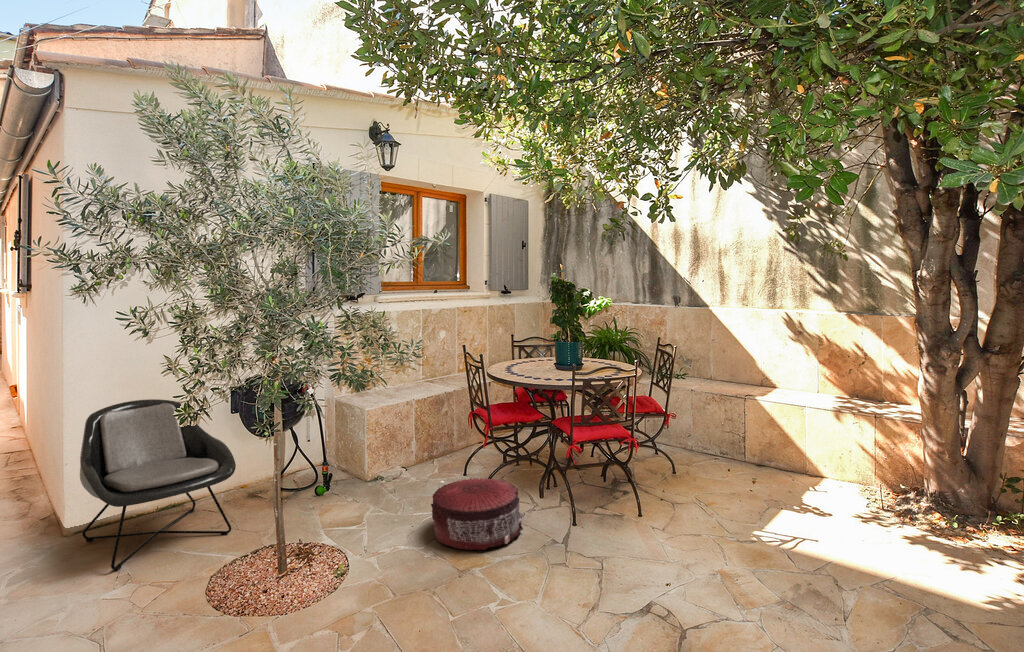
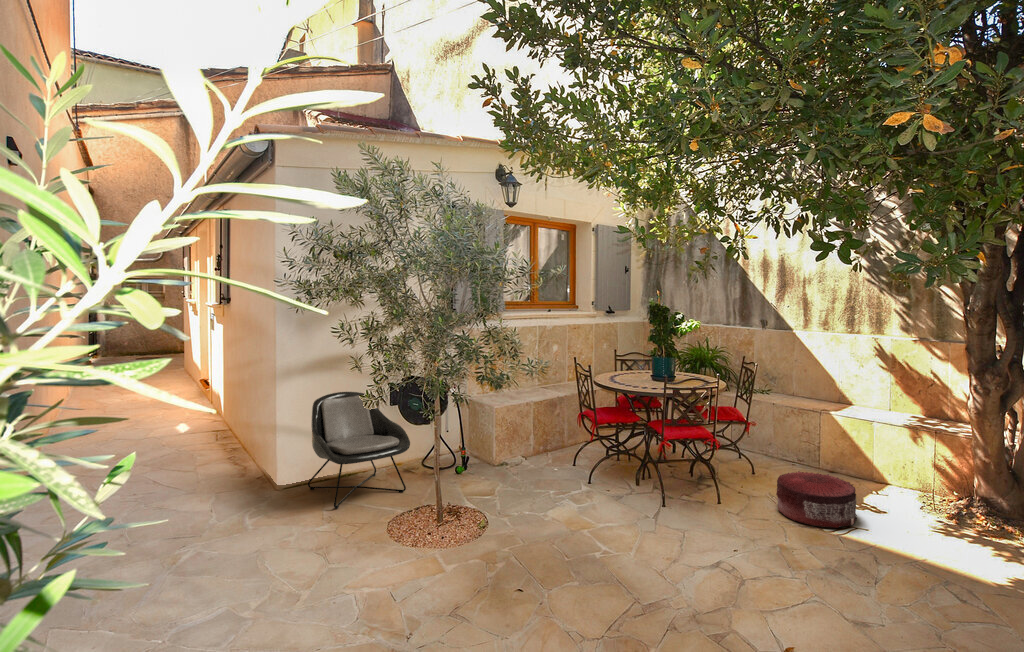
pouf: present [431,478,523,550] -> present [776,471,857,528]

